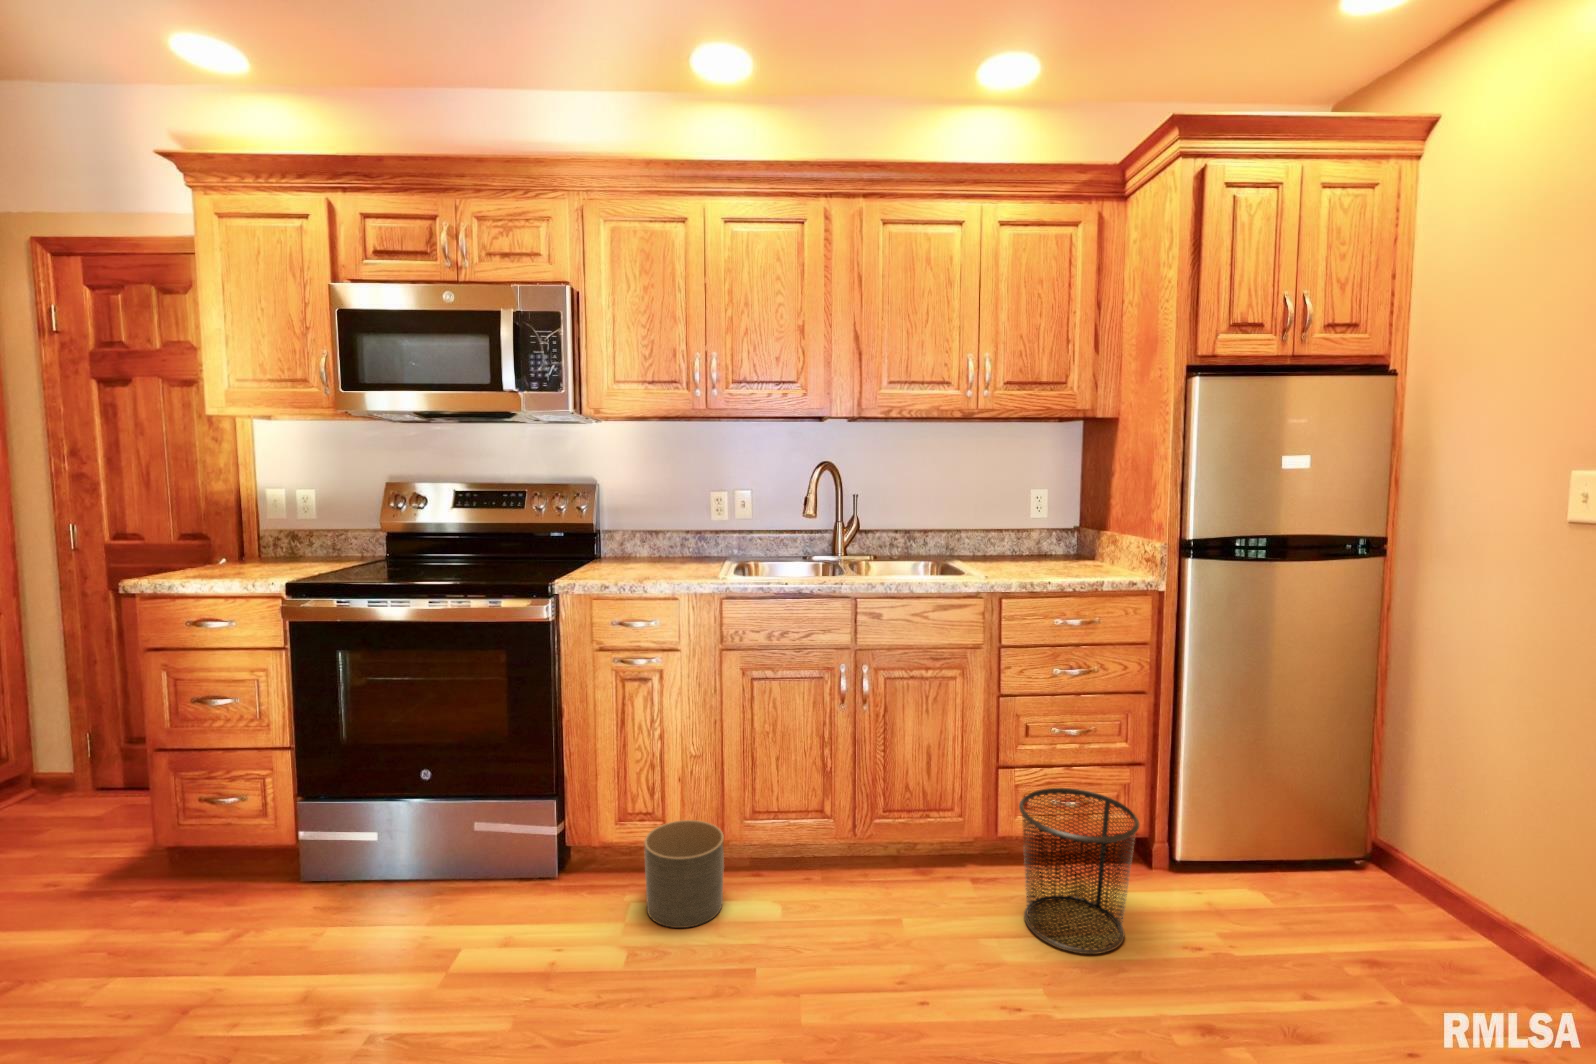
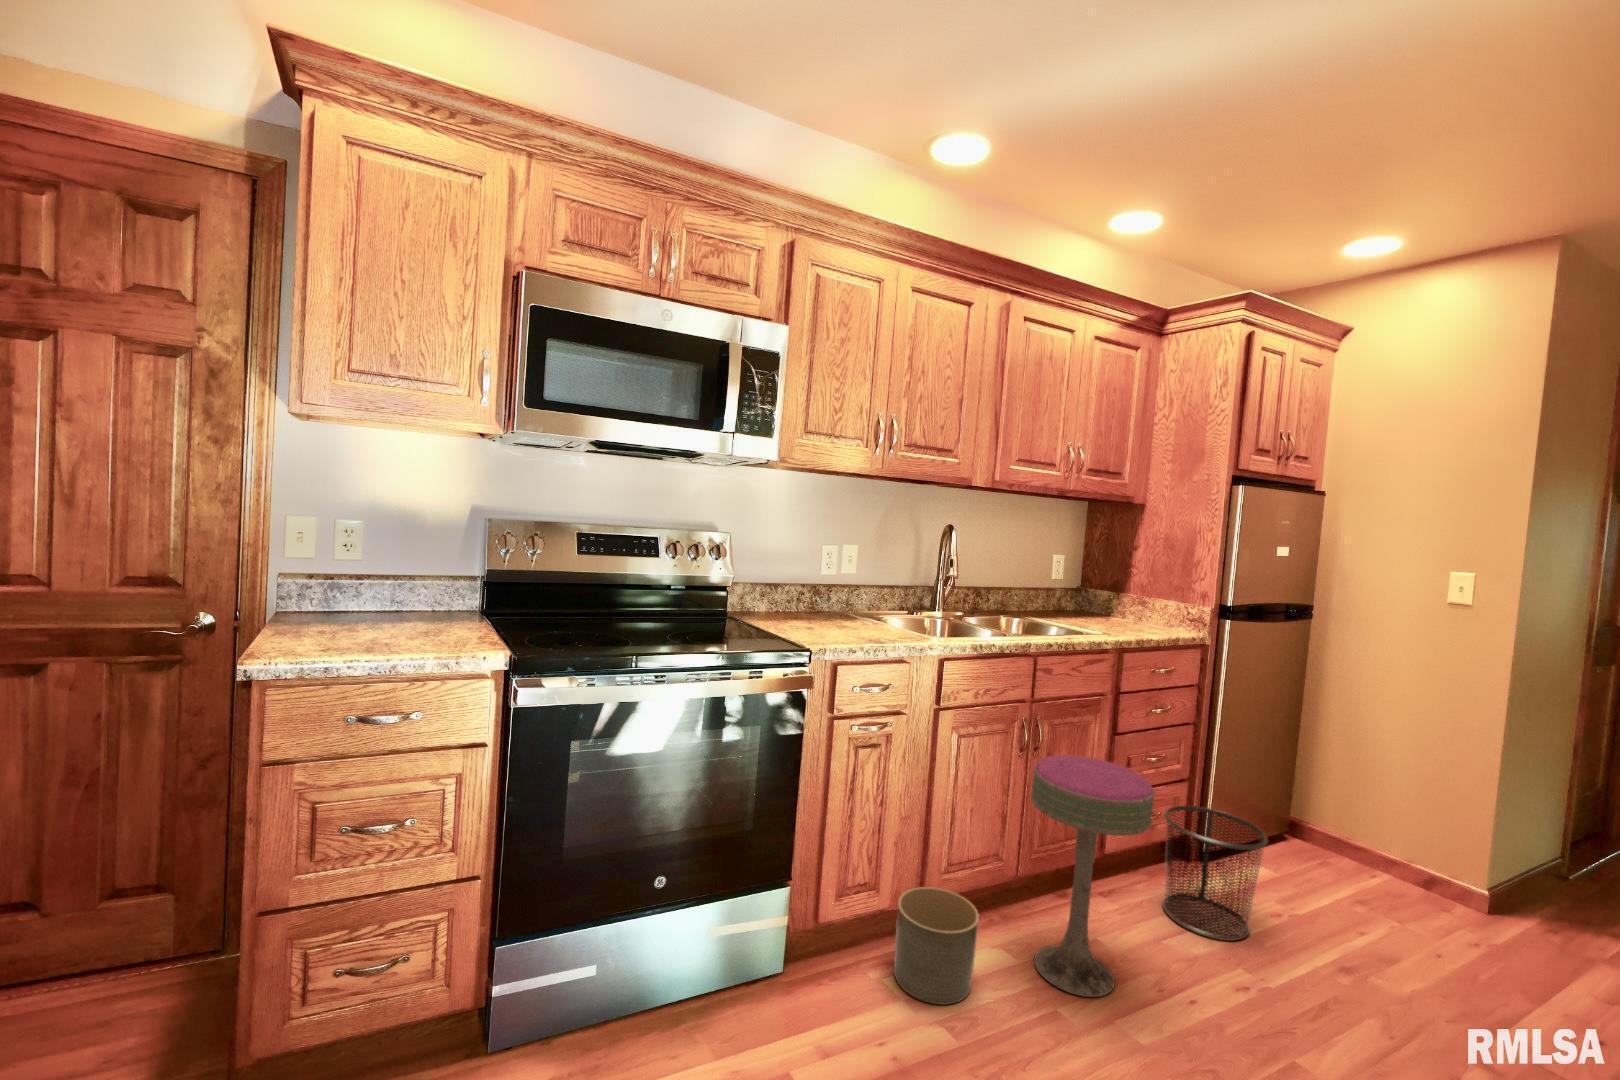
bar stool: none [772,703,896,959] -> present [1031,755,1155,997]

